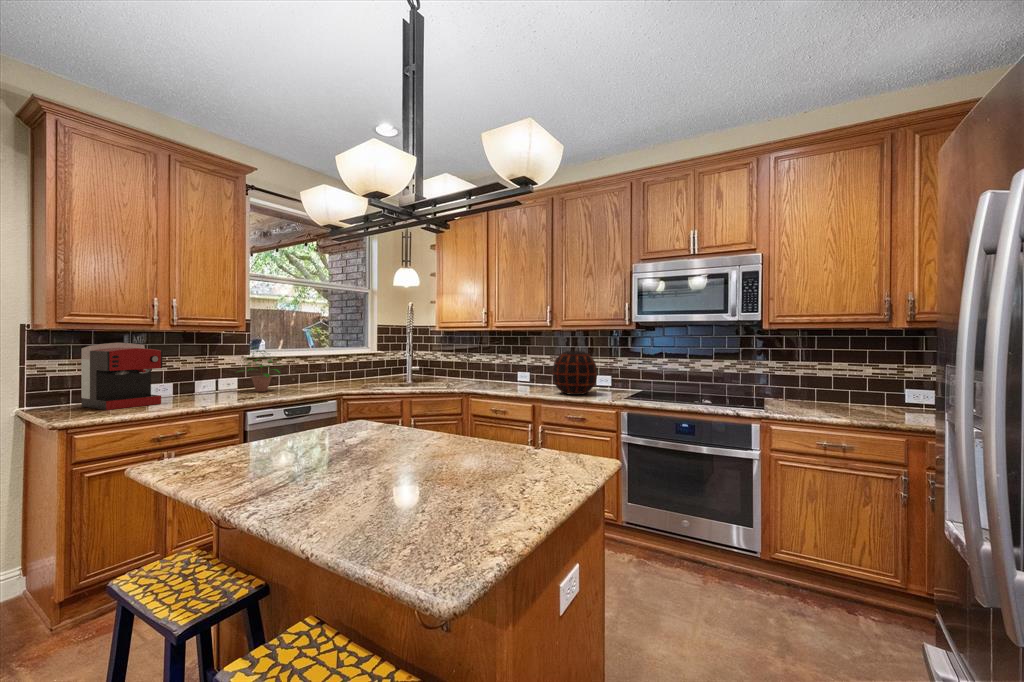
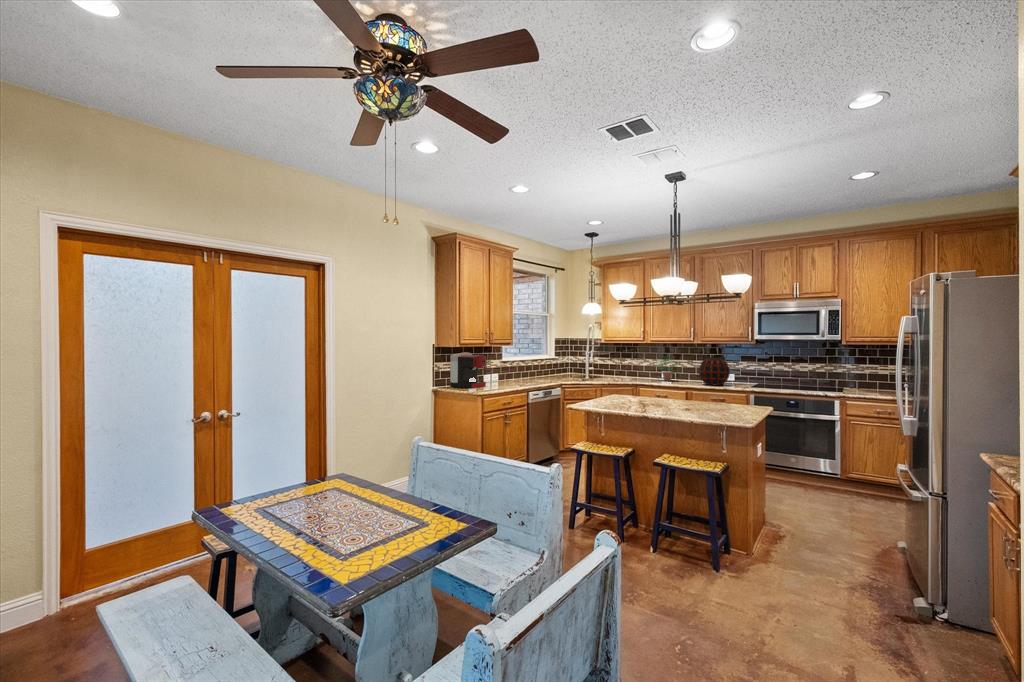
potted plant: present [238,347,281,392] -> present [660,355,674,381]

